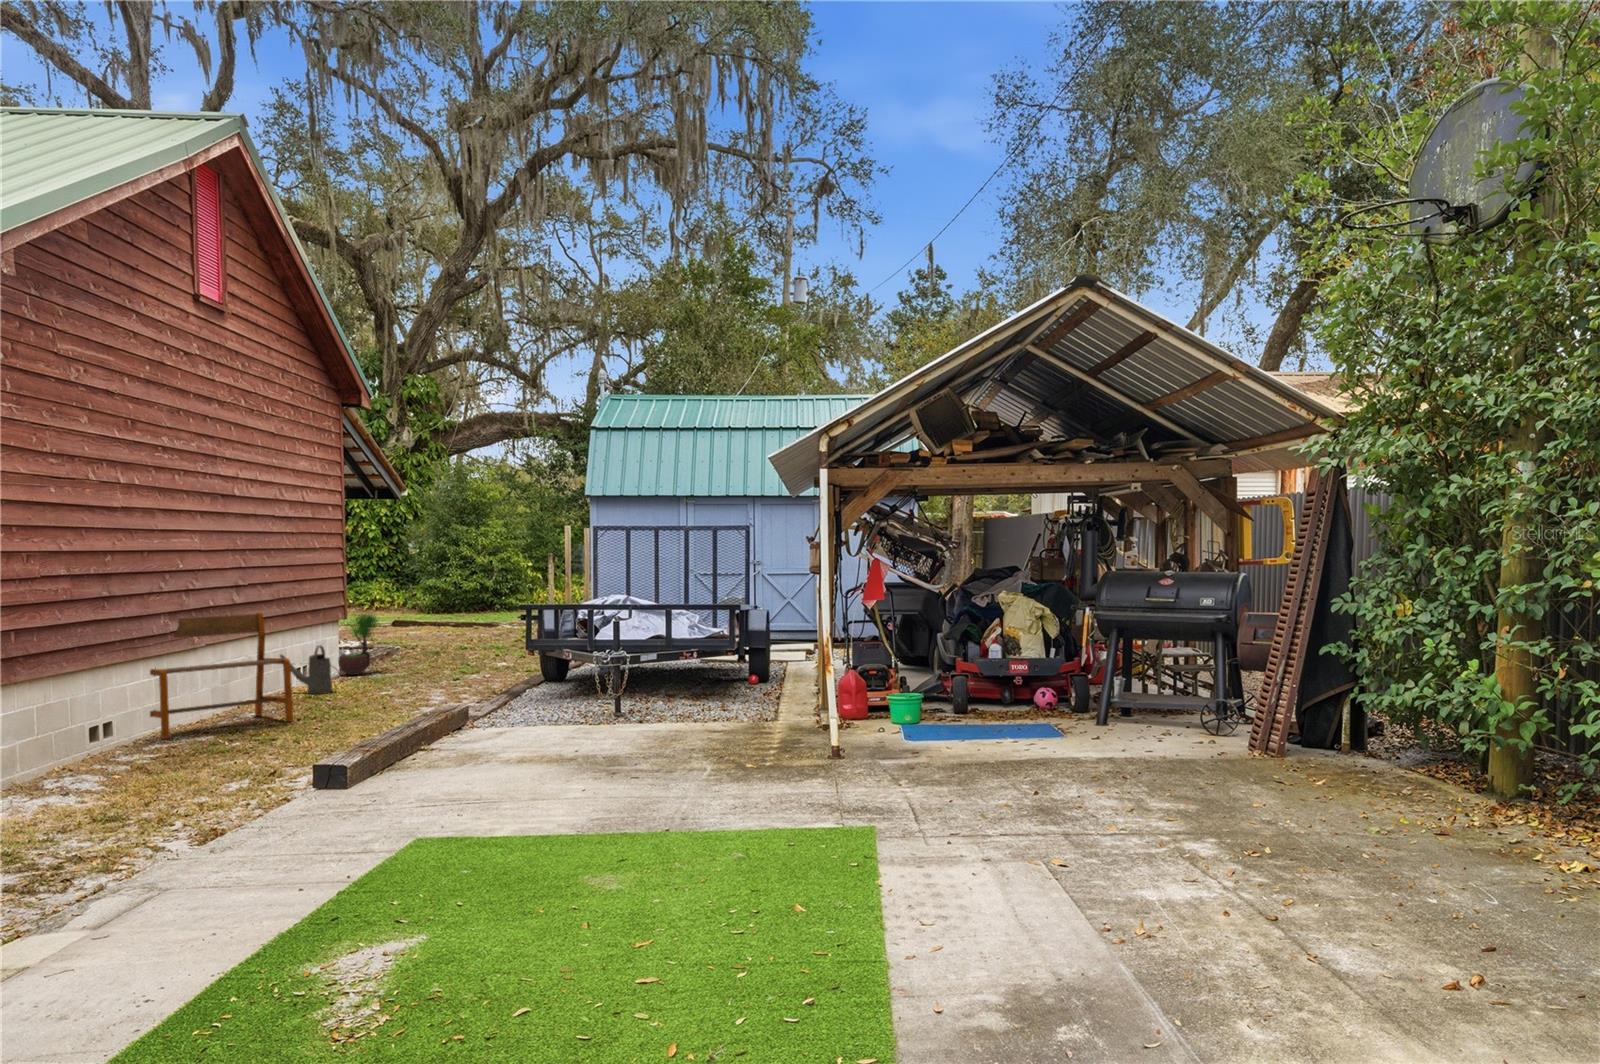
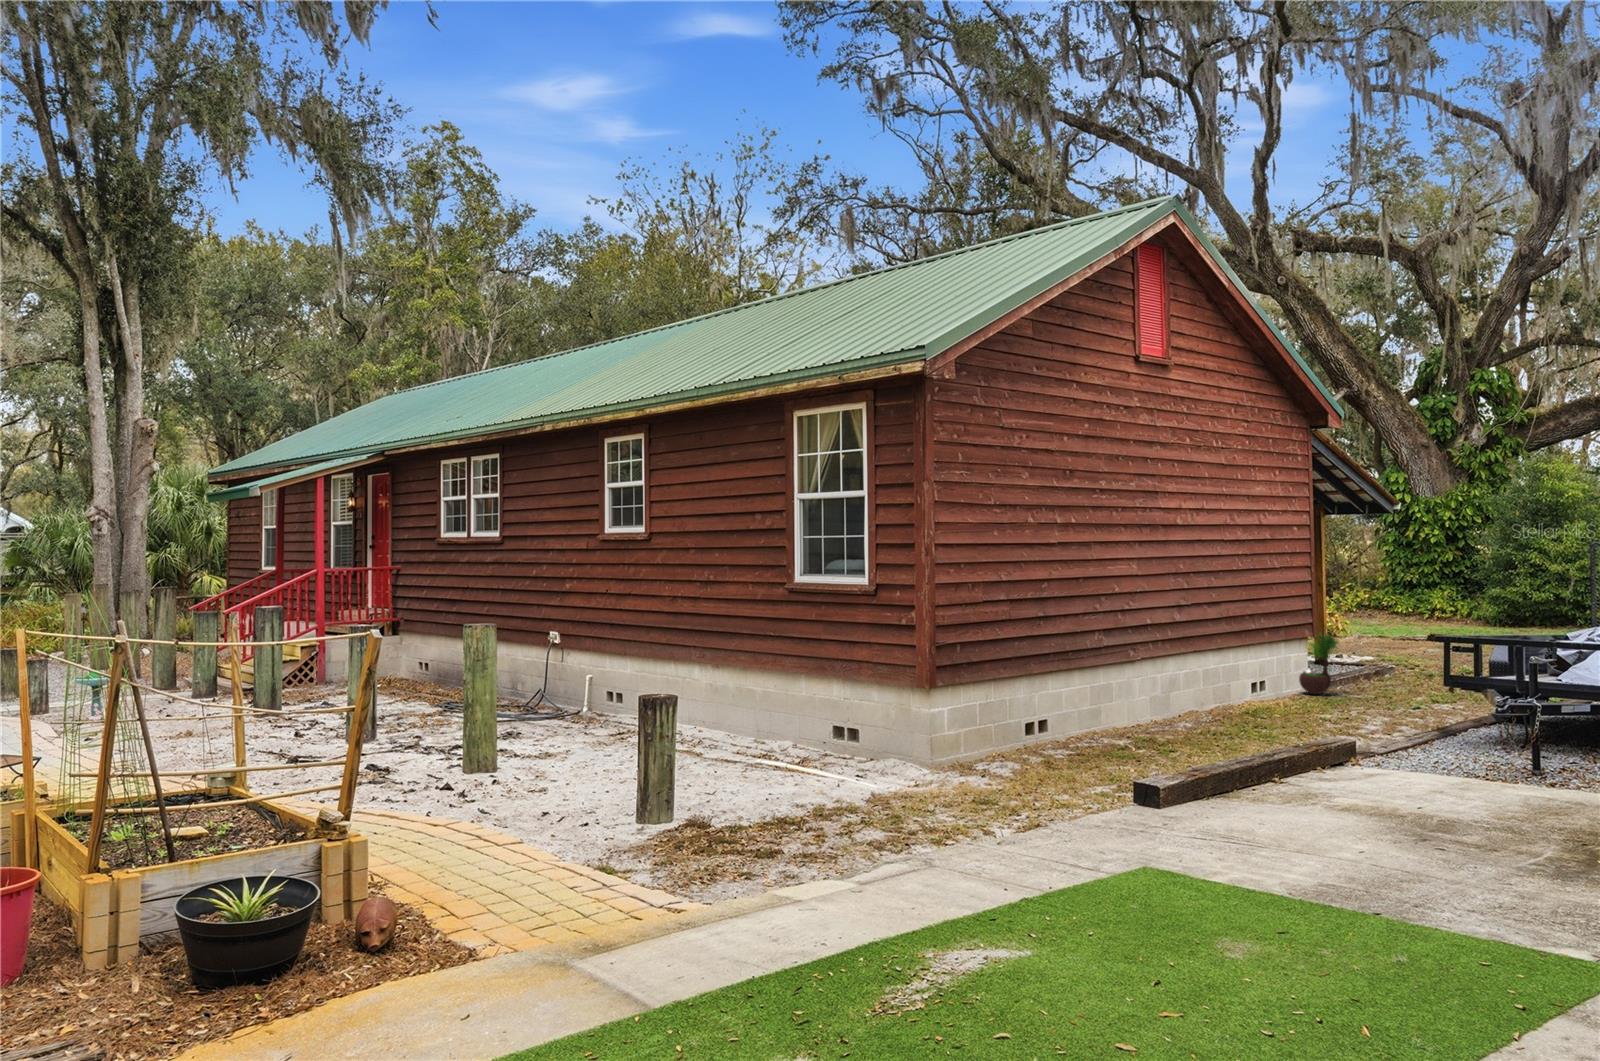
bench: present [150,612,293,739] -> none [1085,629,1196,731]
watering can: present [280,646,339,694] -> none [1226,663,1275,709]

